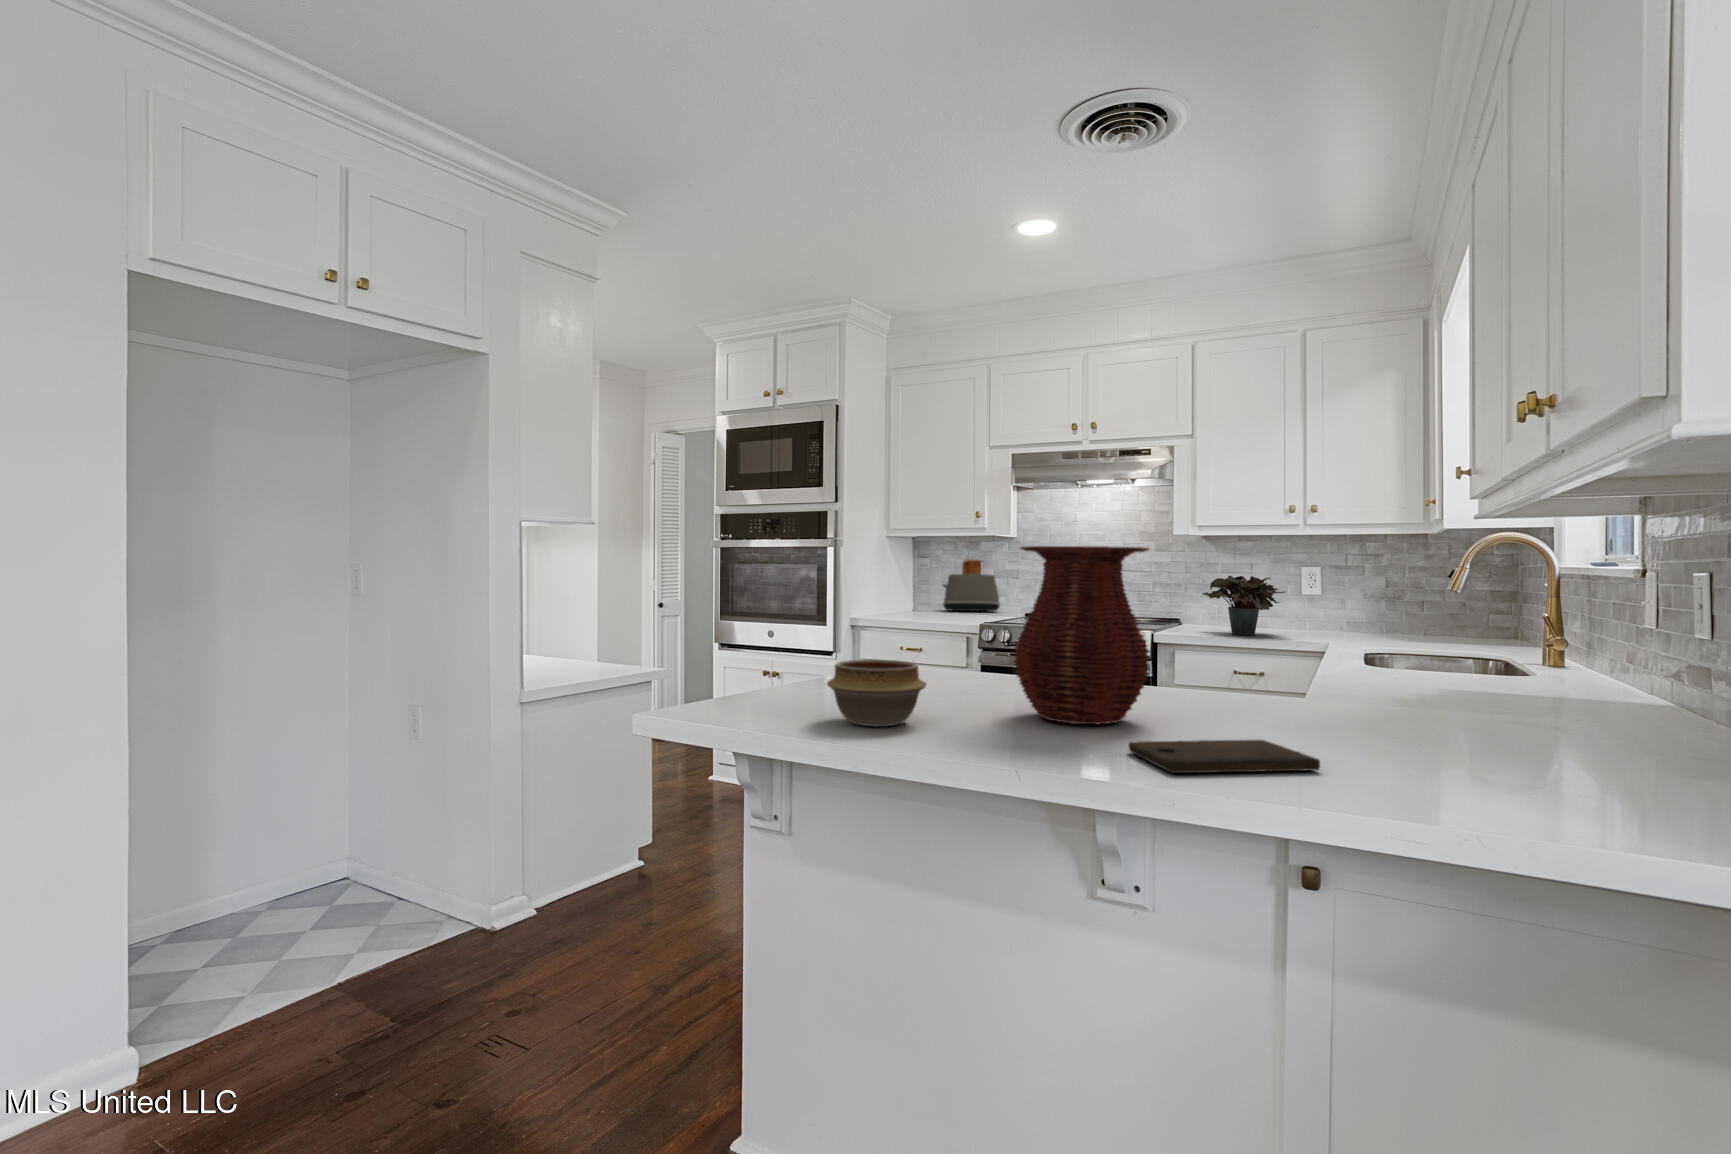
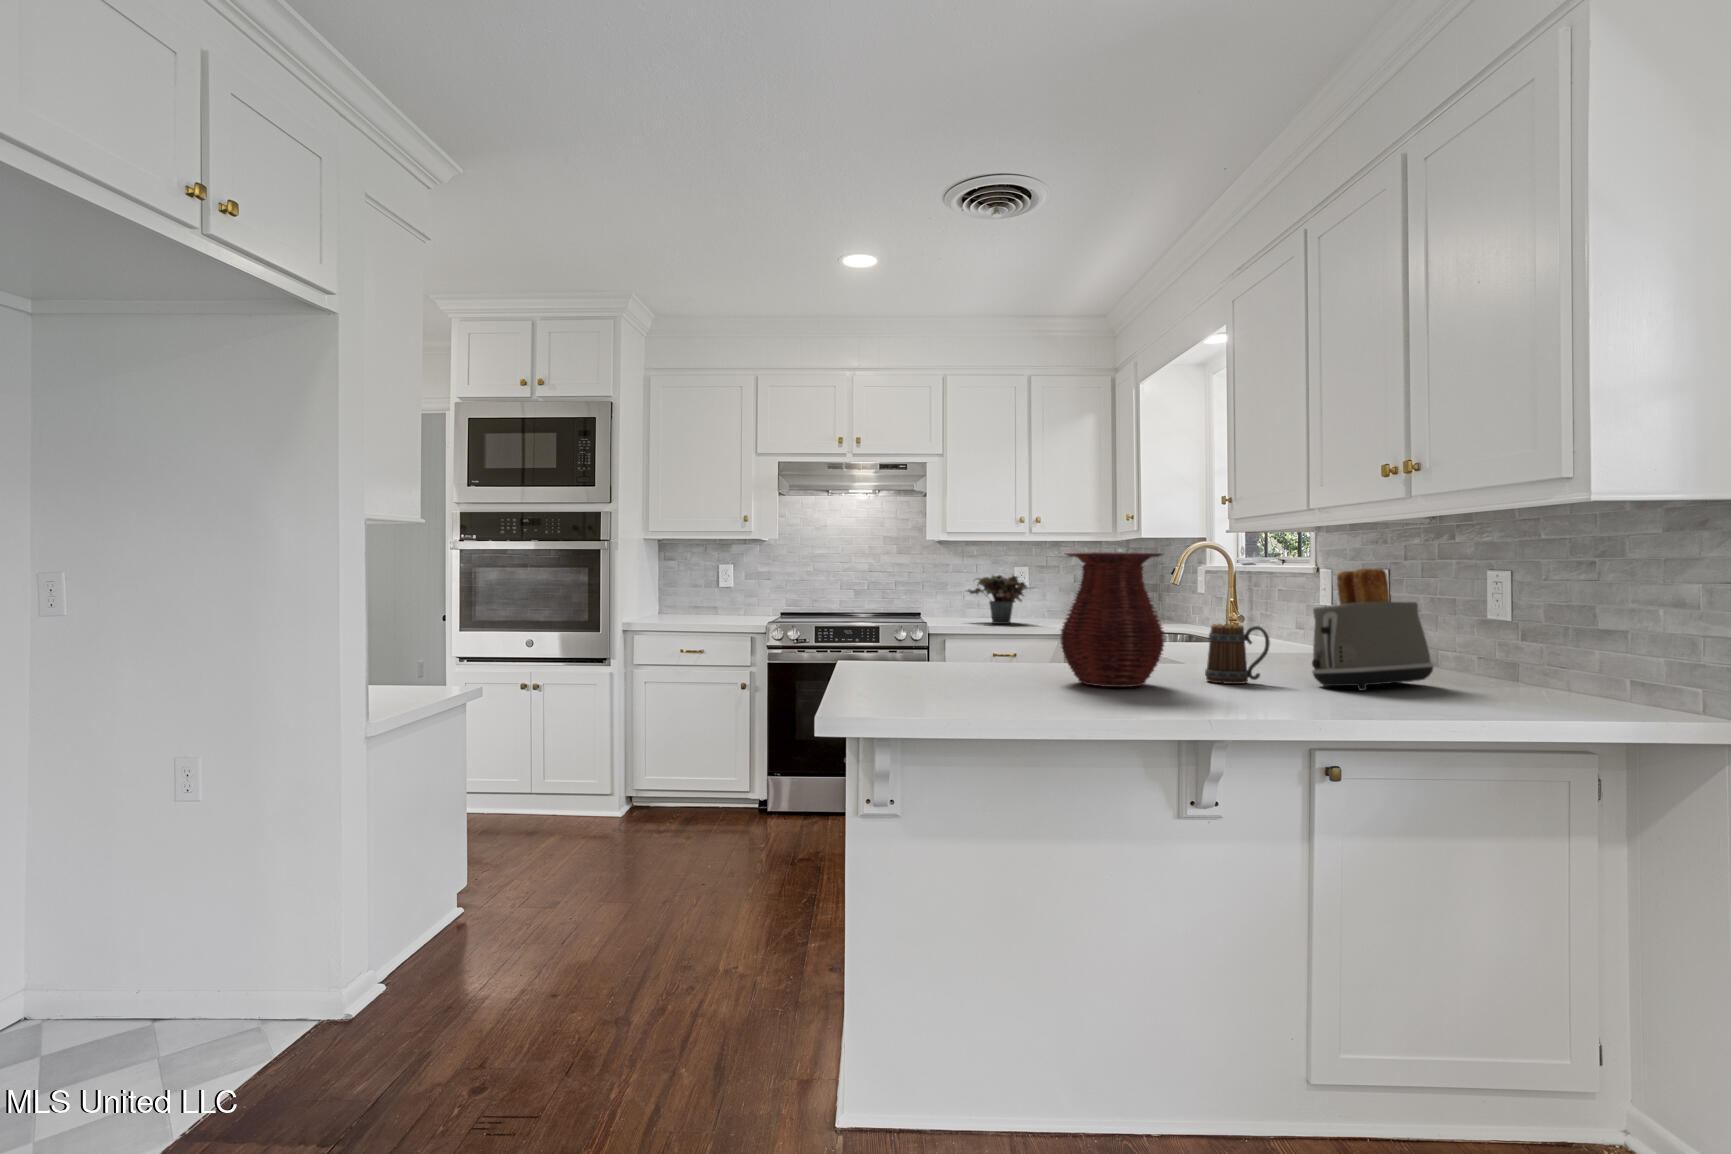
toaster: present [943,560,1000,612] -> present [1312,569,1434,690]
mug: none [1234,647,1328,735] -> present [1205,624,1270,684]
bowl: present [827,659,926,726] -> none [959,647,1042,700]
cutting board: present [1129,740,1320,773] -> none [1205,685,1321,707]

